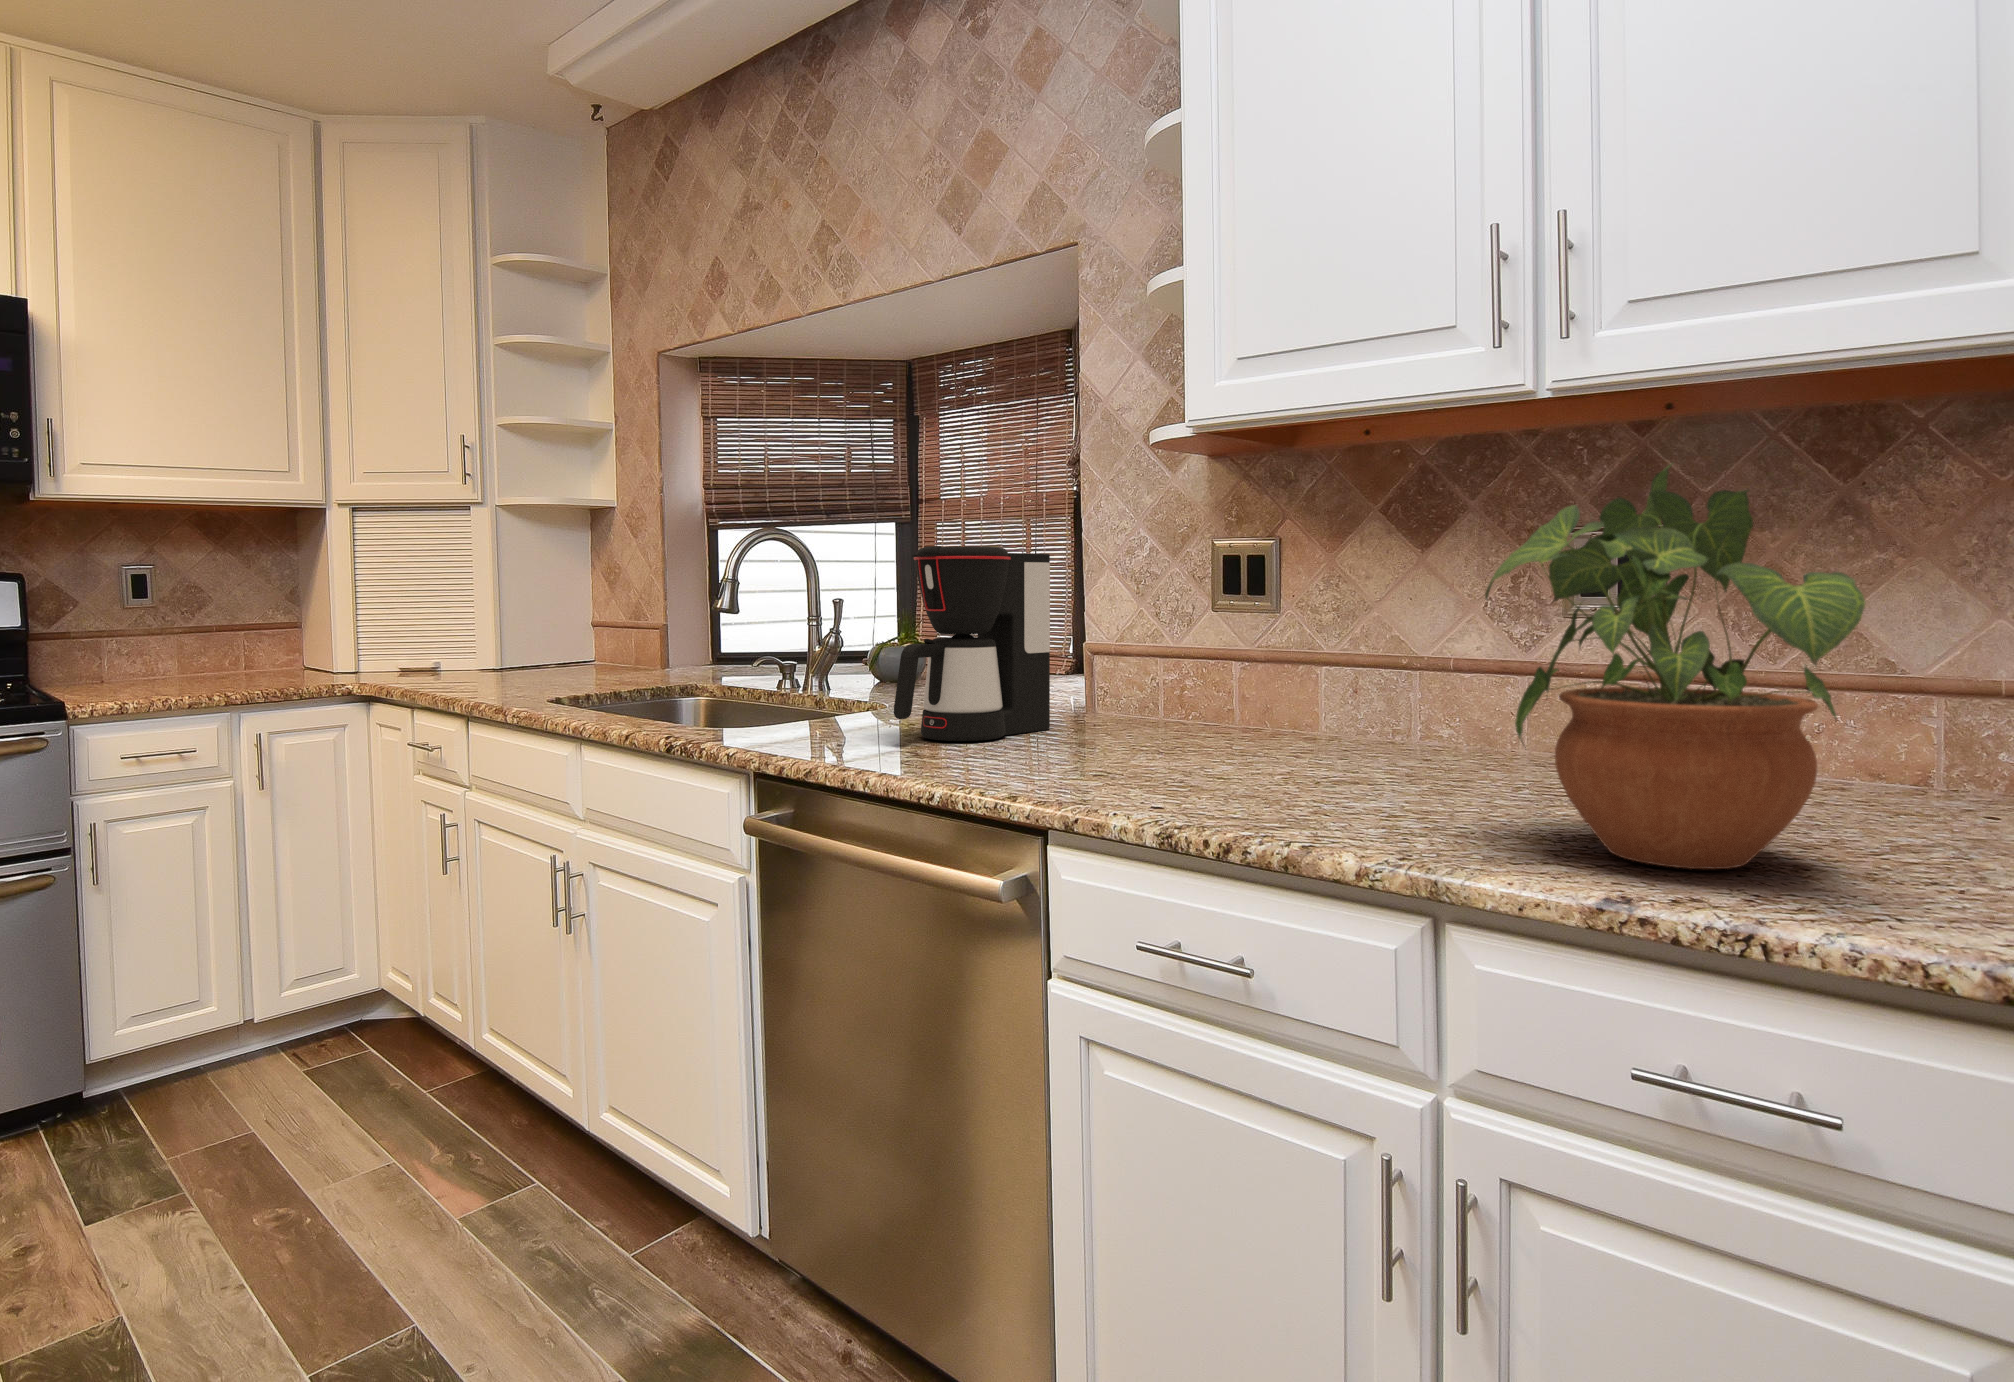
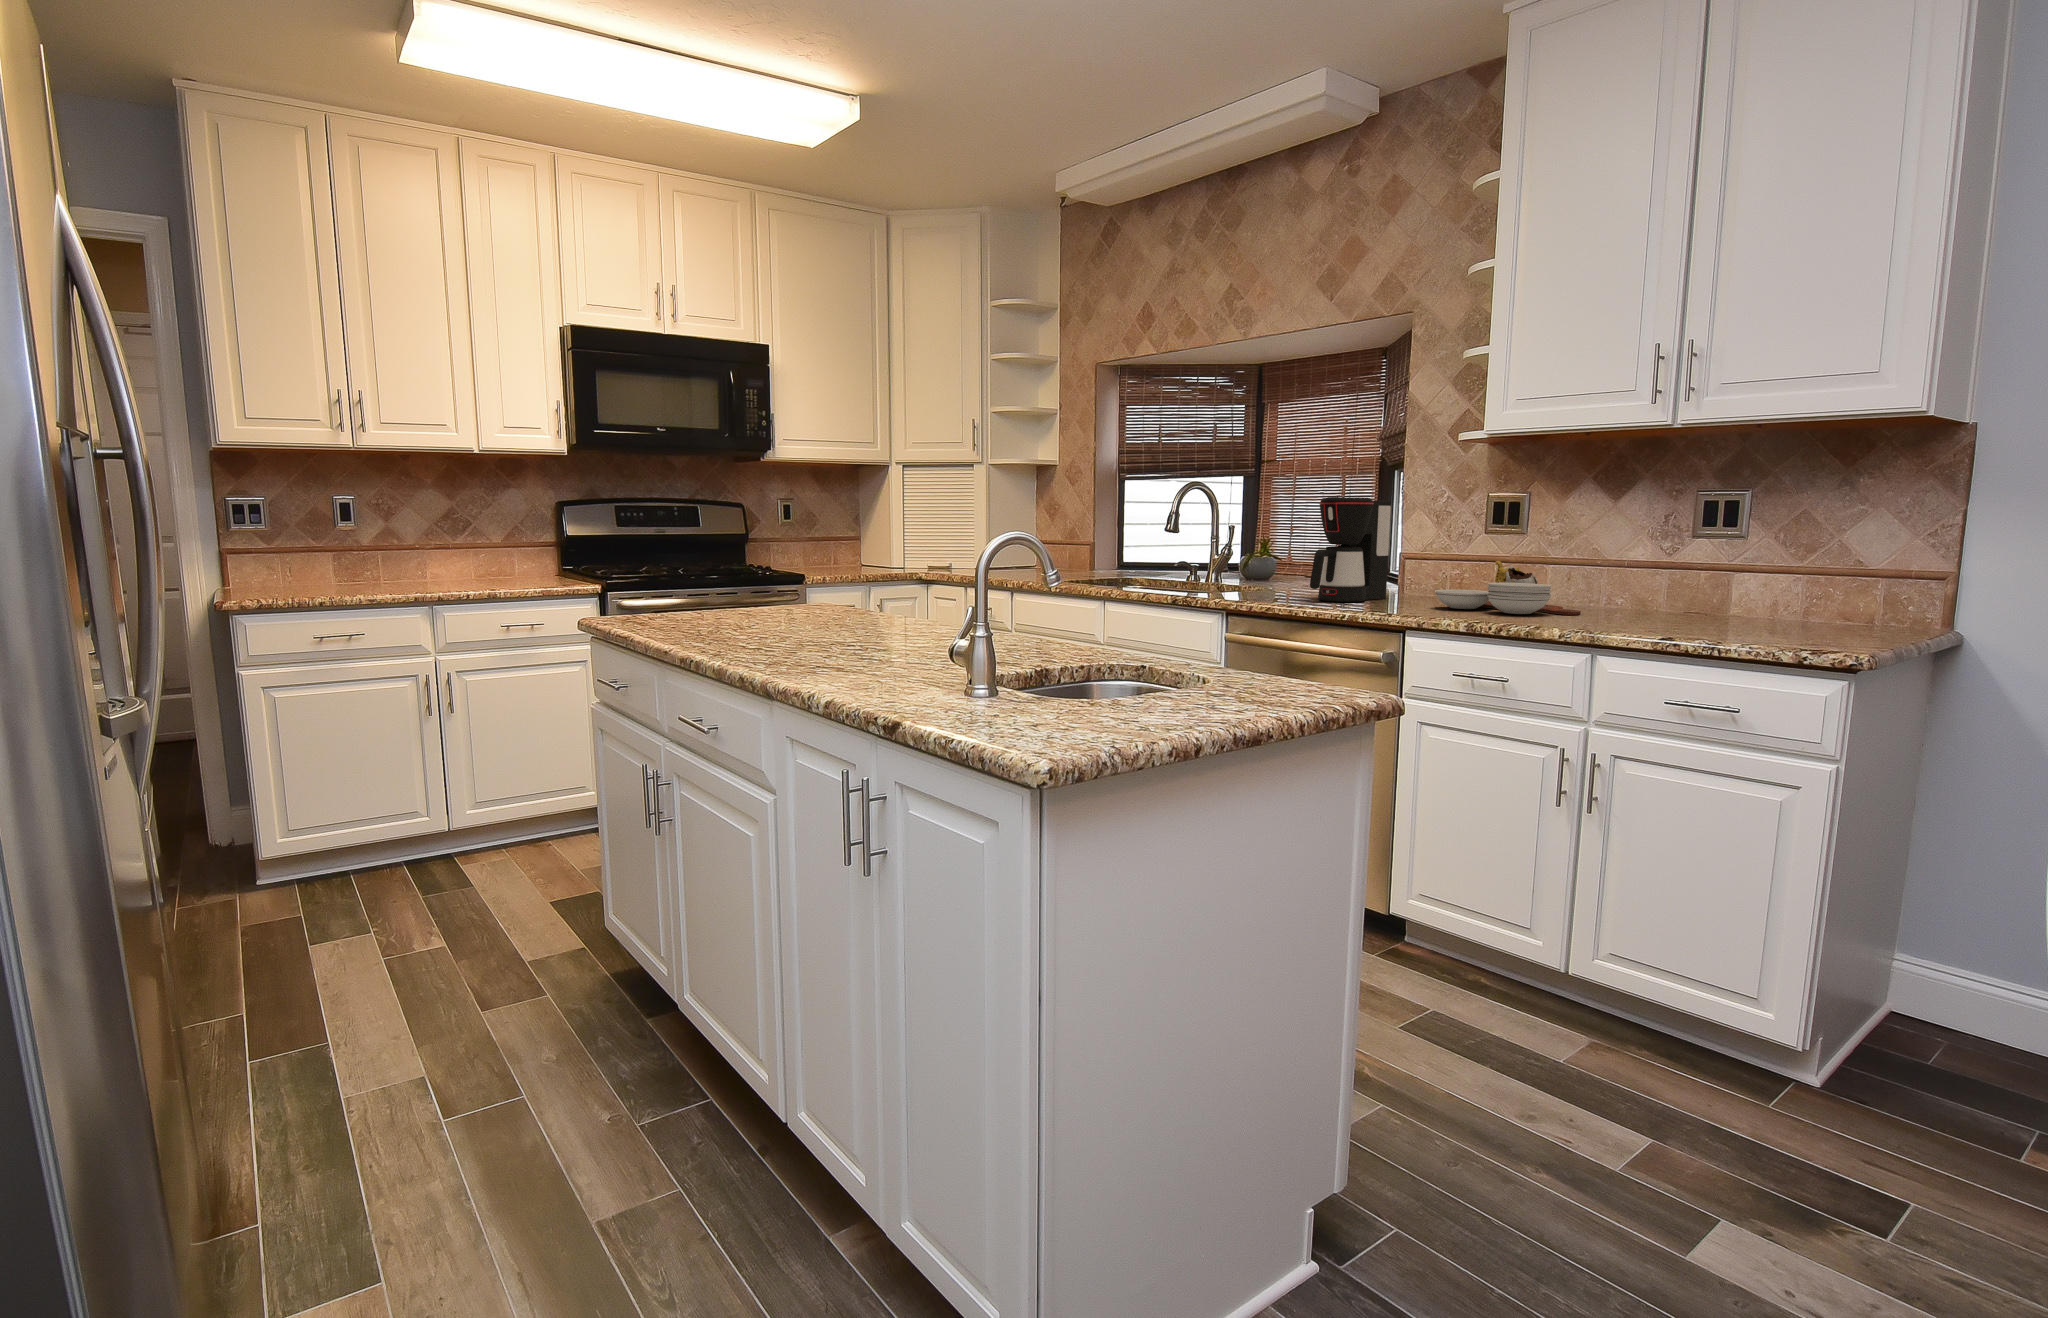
potted plant: present [1485,464,1865,869] -> none [1647,467,1810,641]
cutting board: none [1107,662,1370,772] -> present [1435,561,1581,615]

